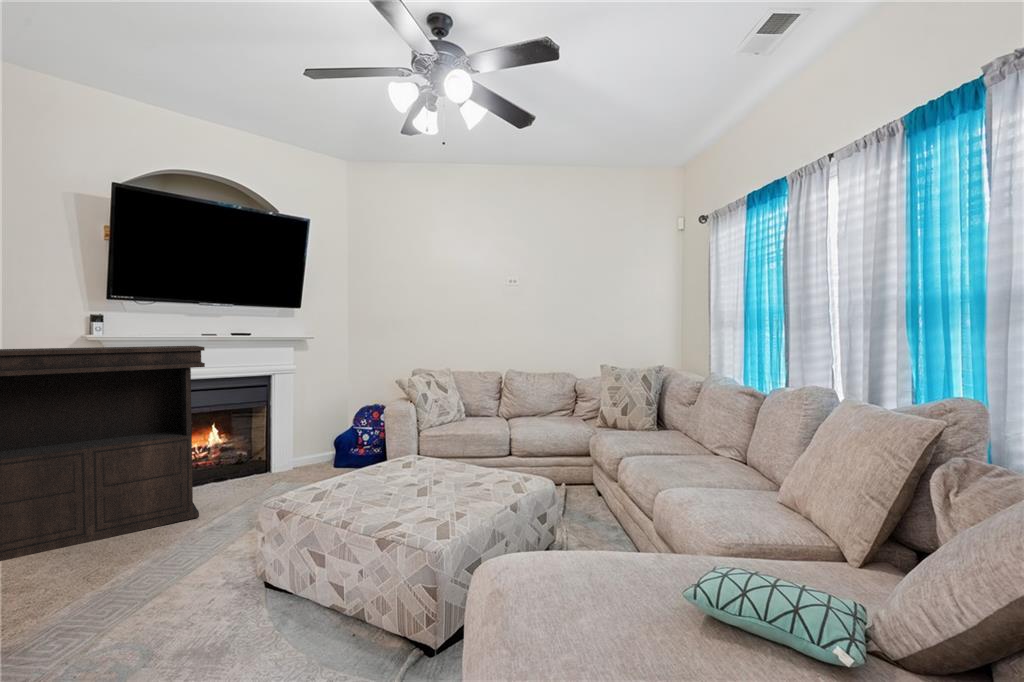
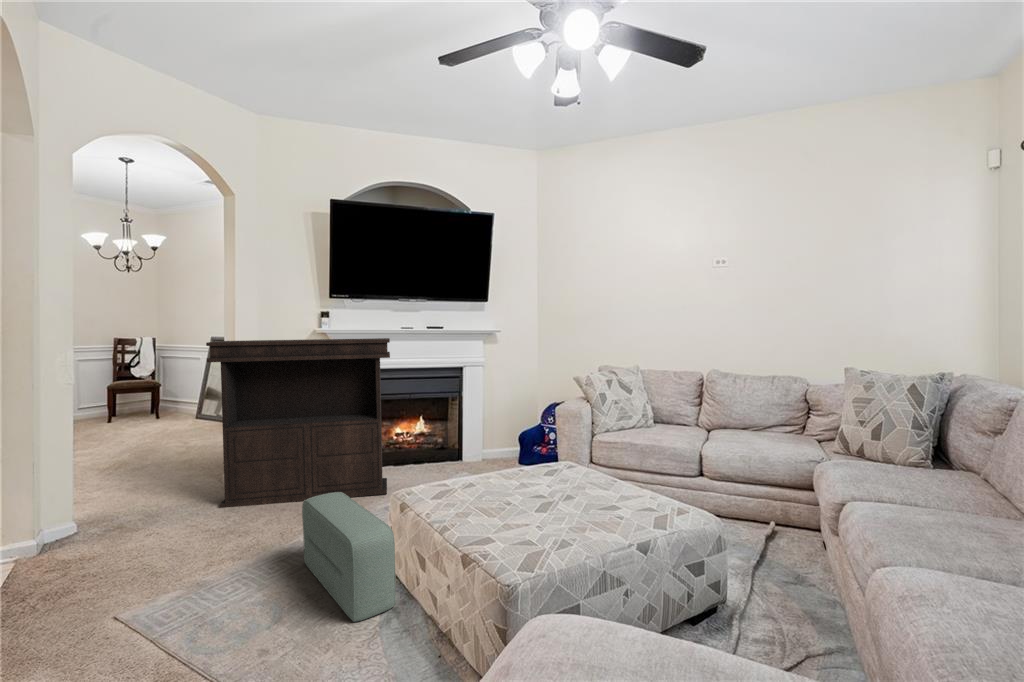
pouf: none [127,517,272,645] -> present [302,492,396,622]

